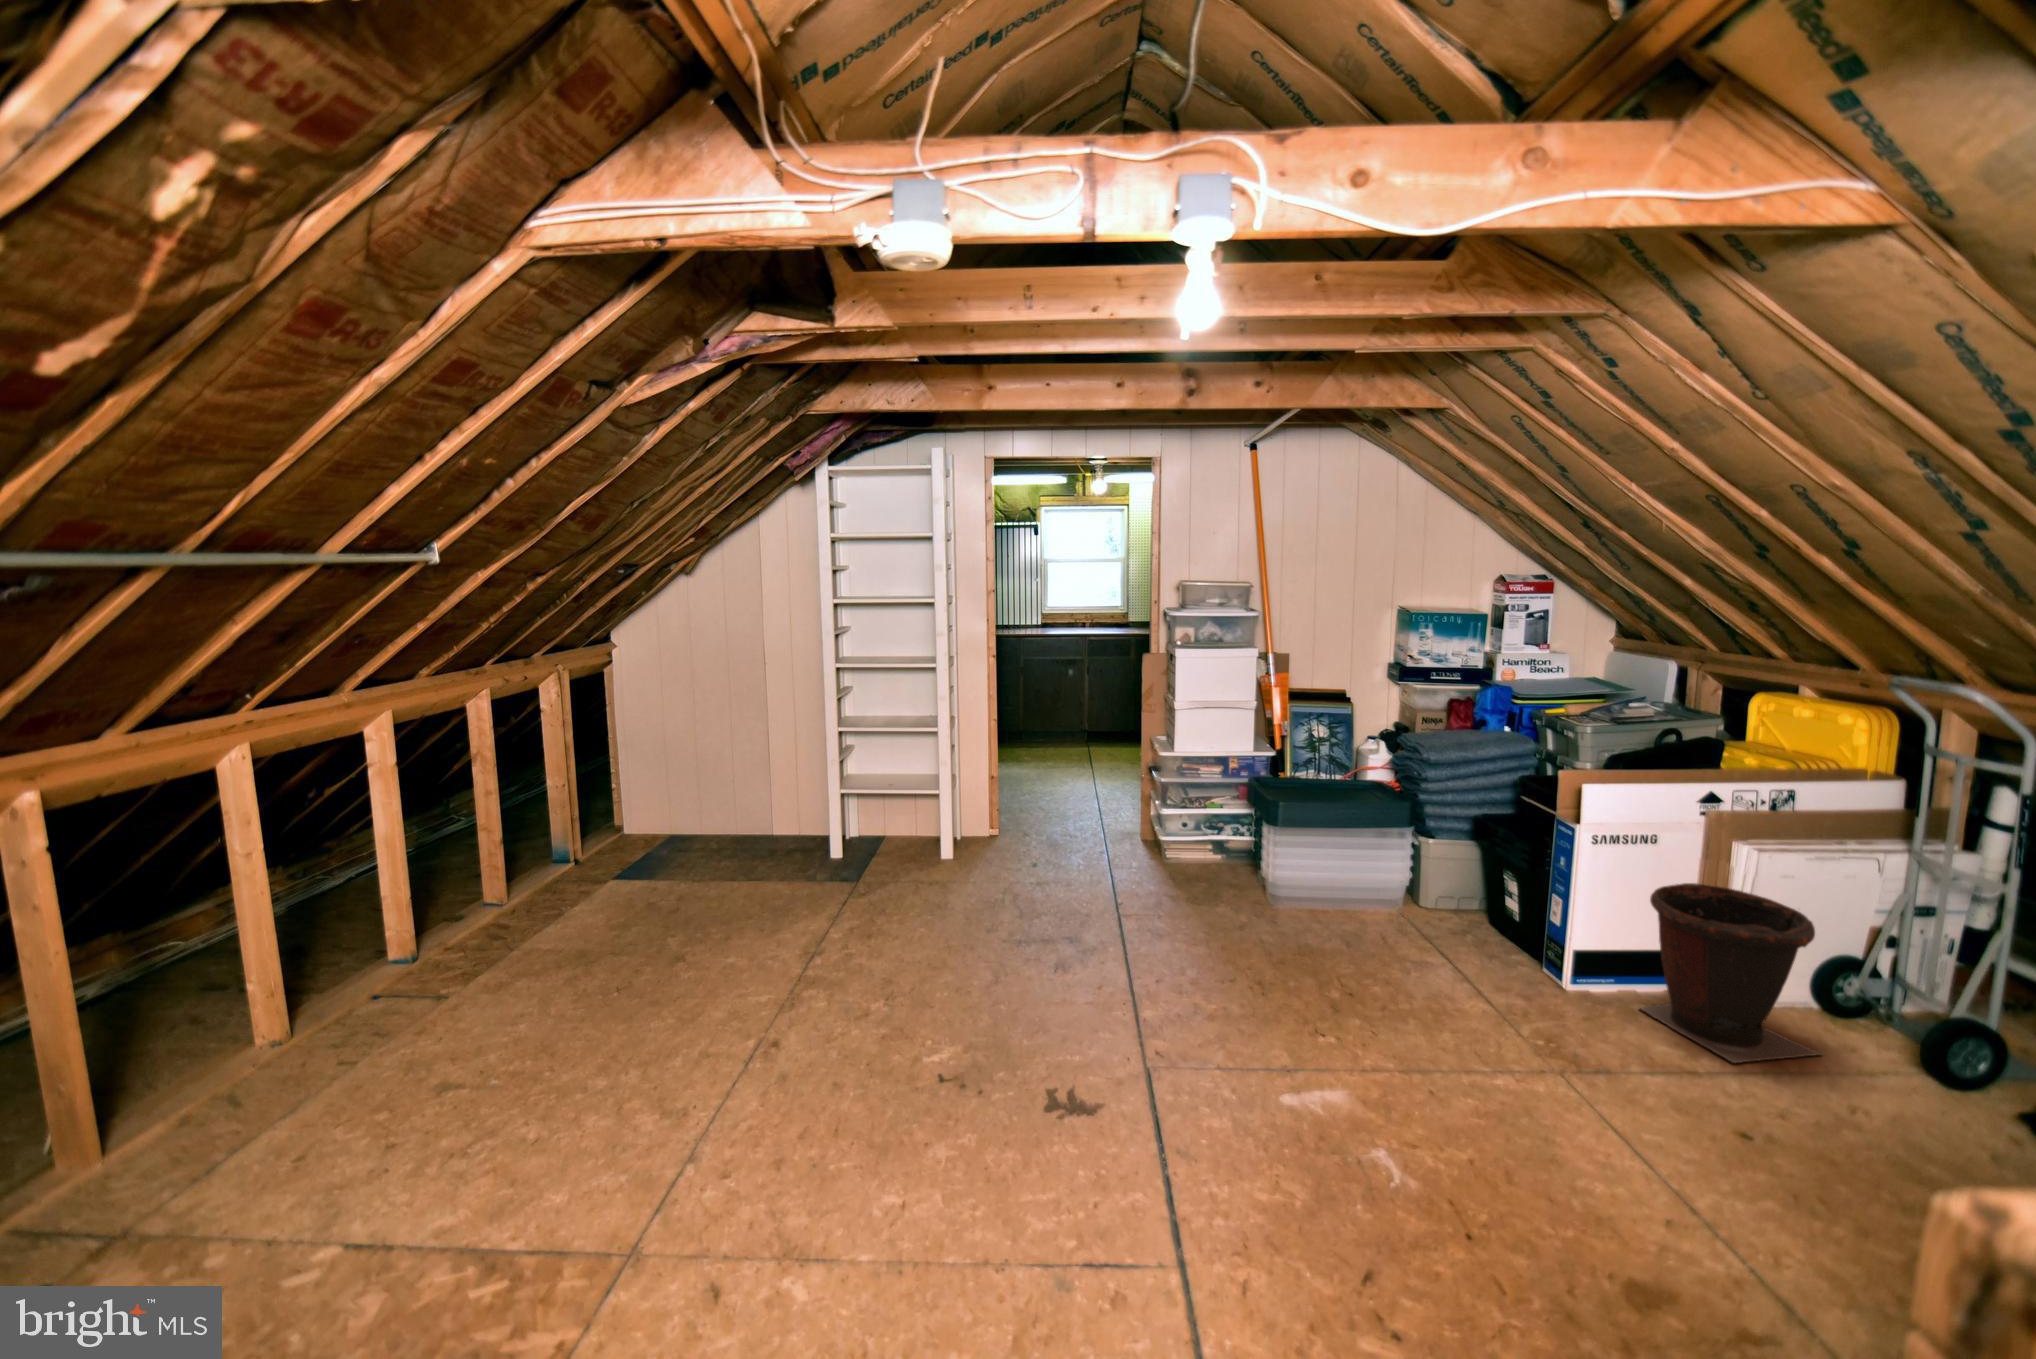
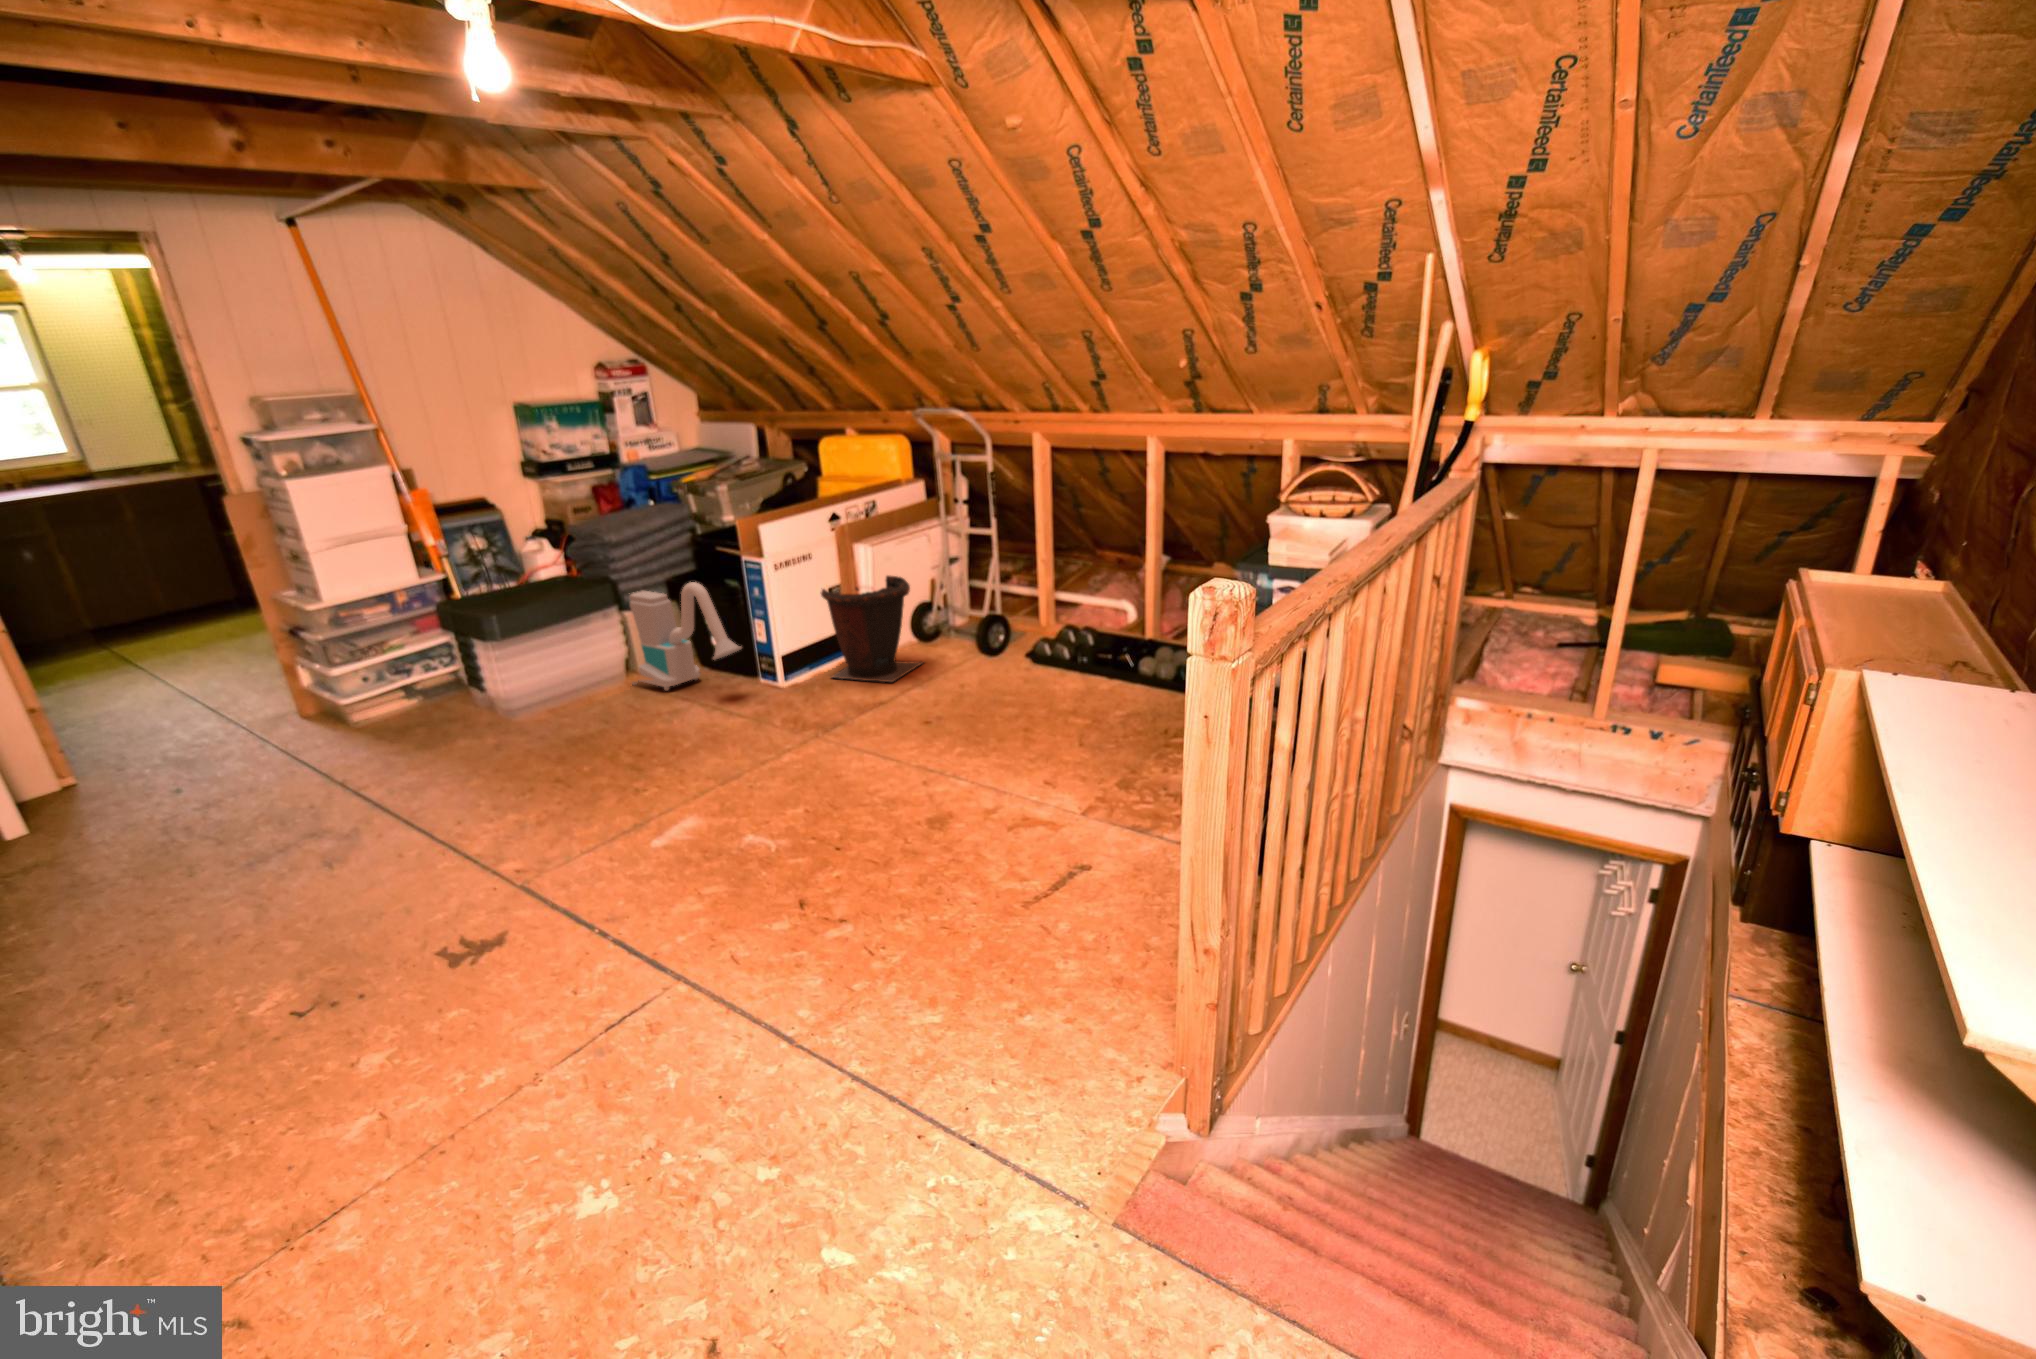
vacuum cleaner: none [1400,818,1515,934] -> present [630,582,742,691]

